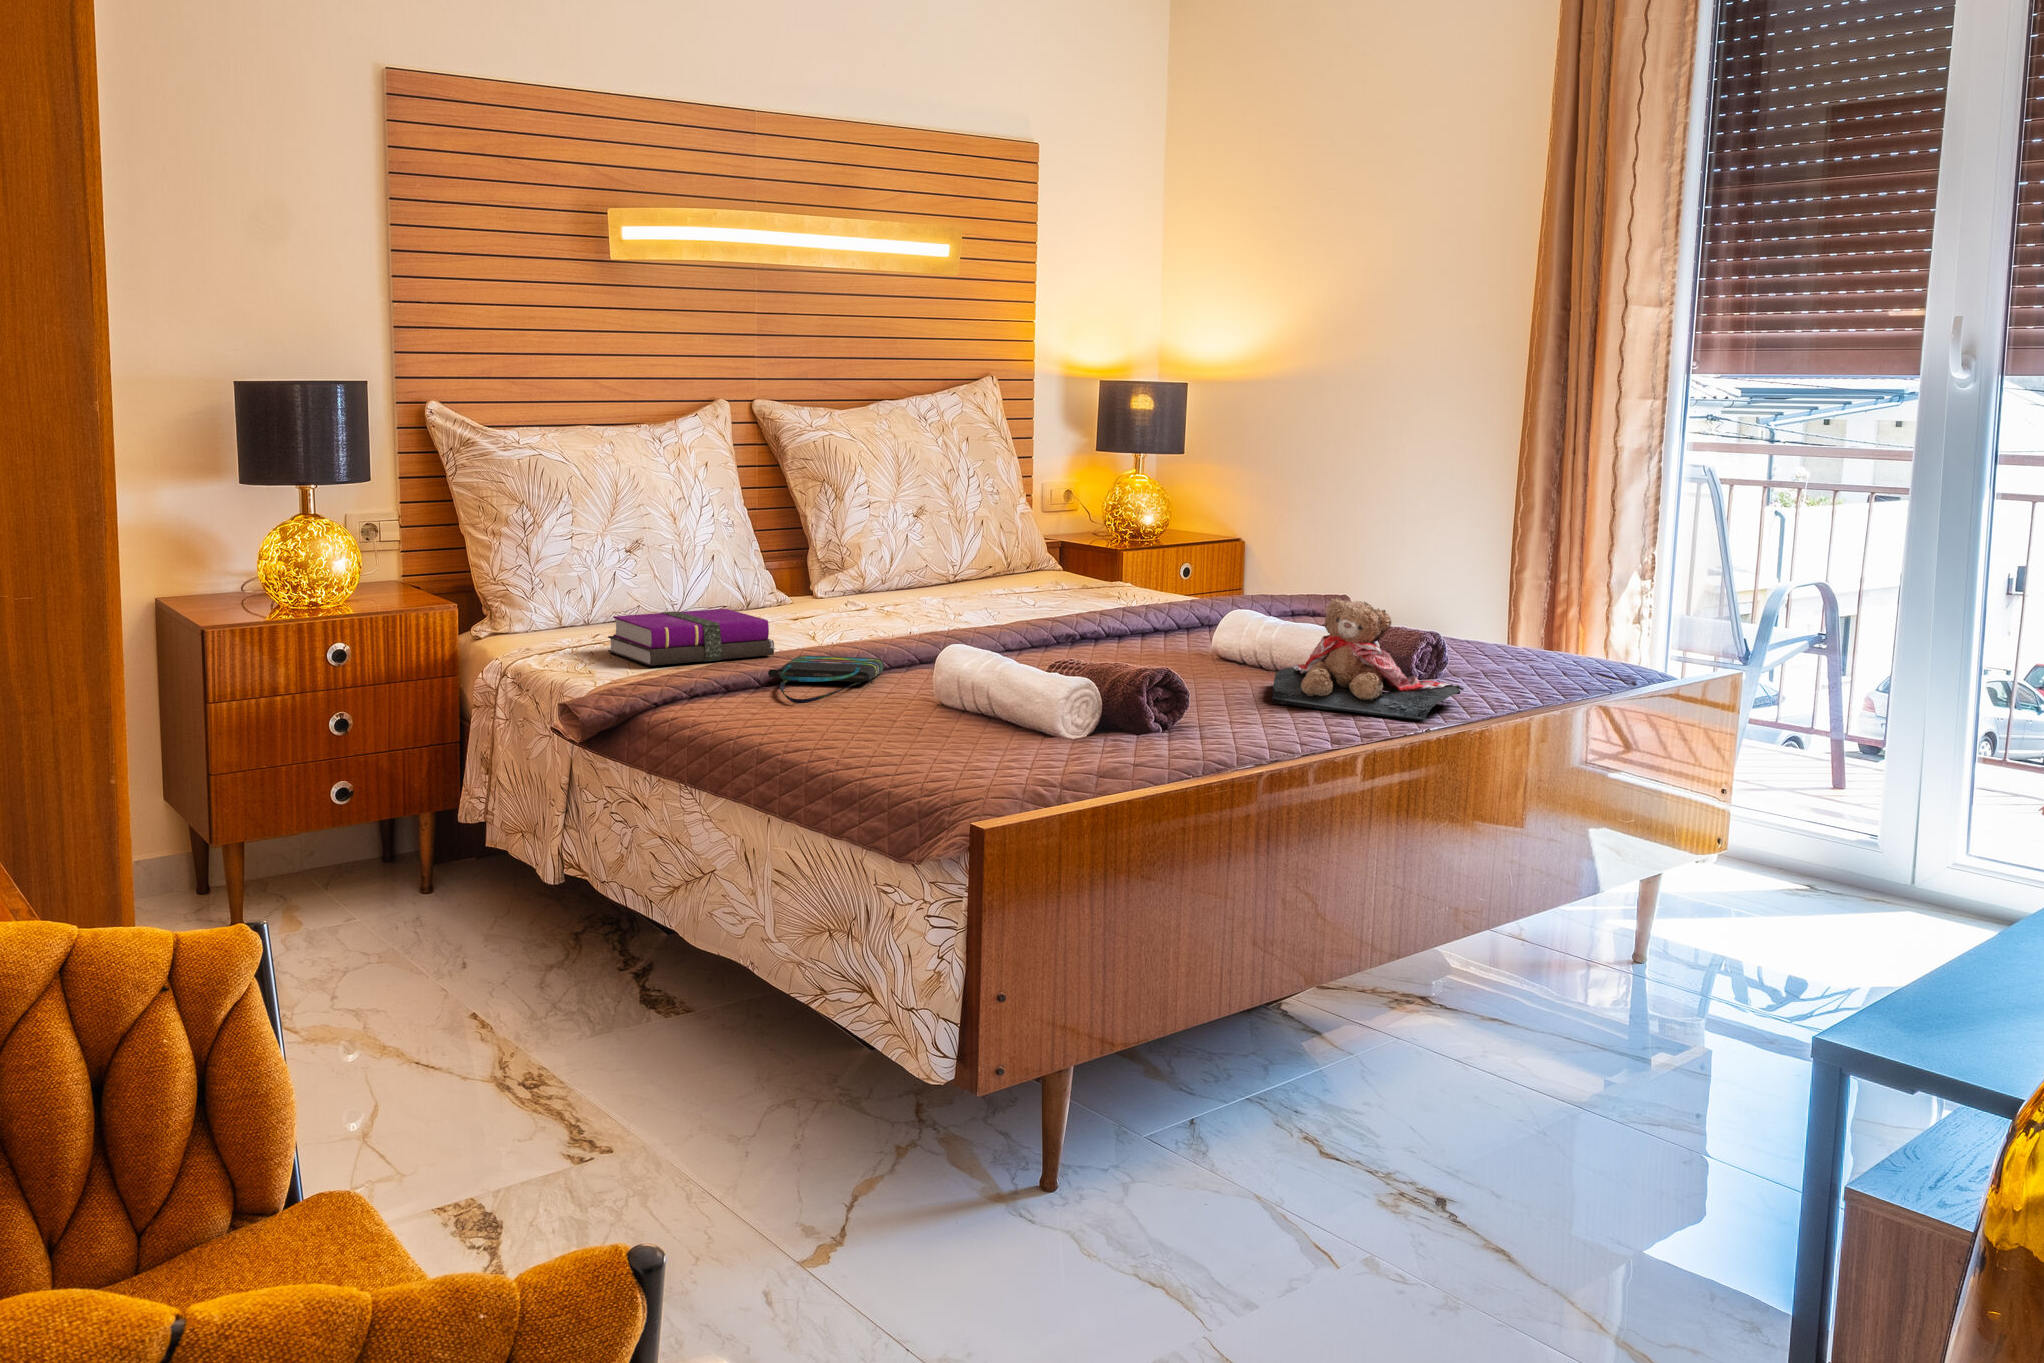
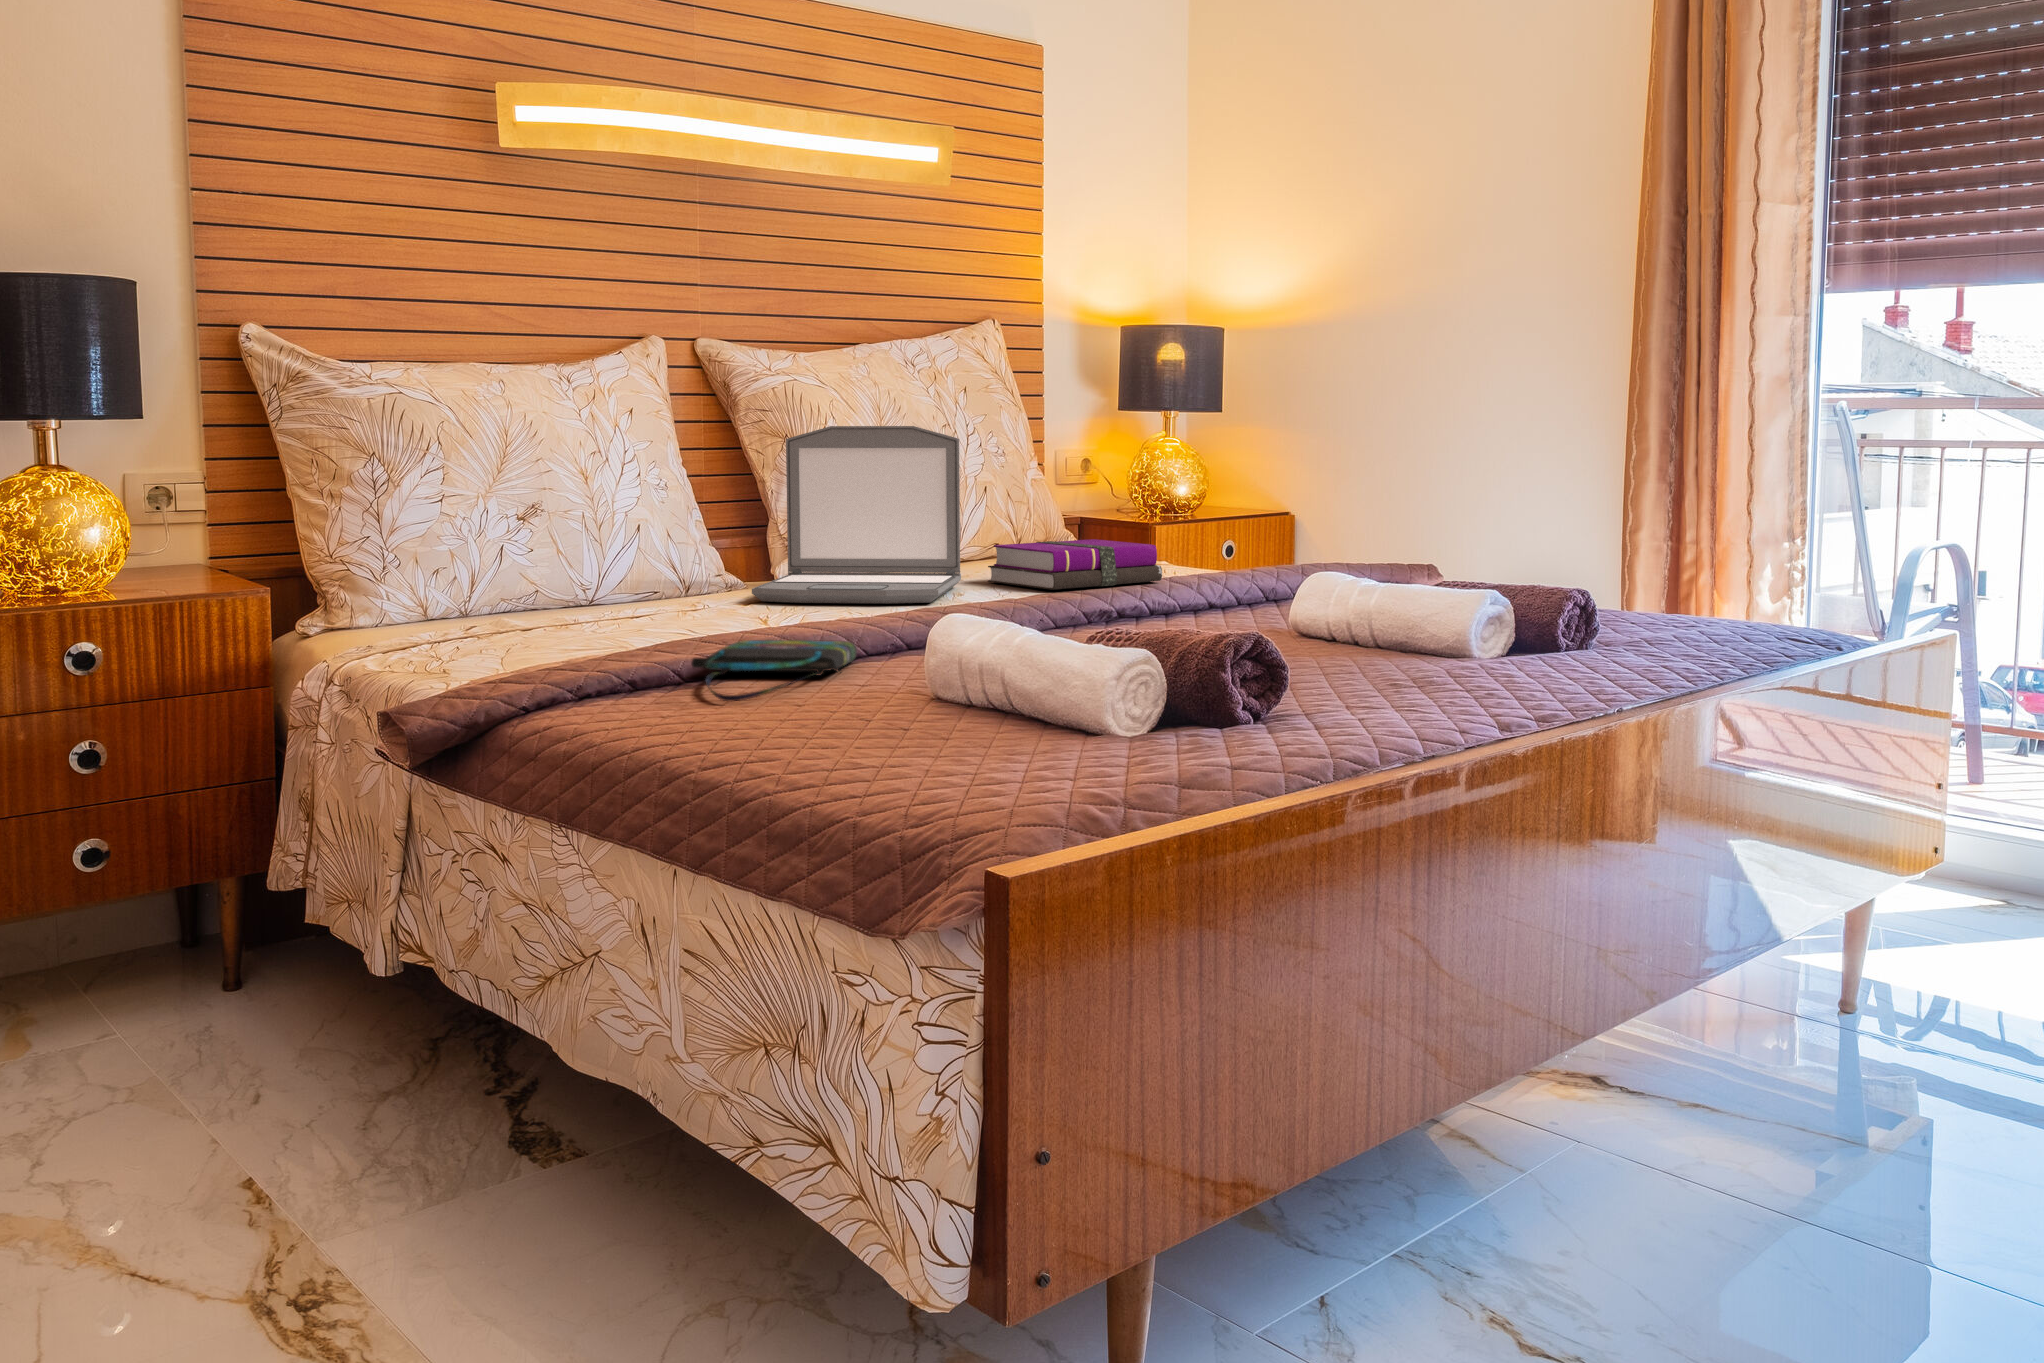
laptop: none [800,479,962,622] -> present [752,426,961,603]
teddy bear: present [1272,598,1464,720] -> none [1389,536,1646,699]
notebook: present [608,609,774,666] -> present [988,539,1162,590]

